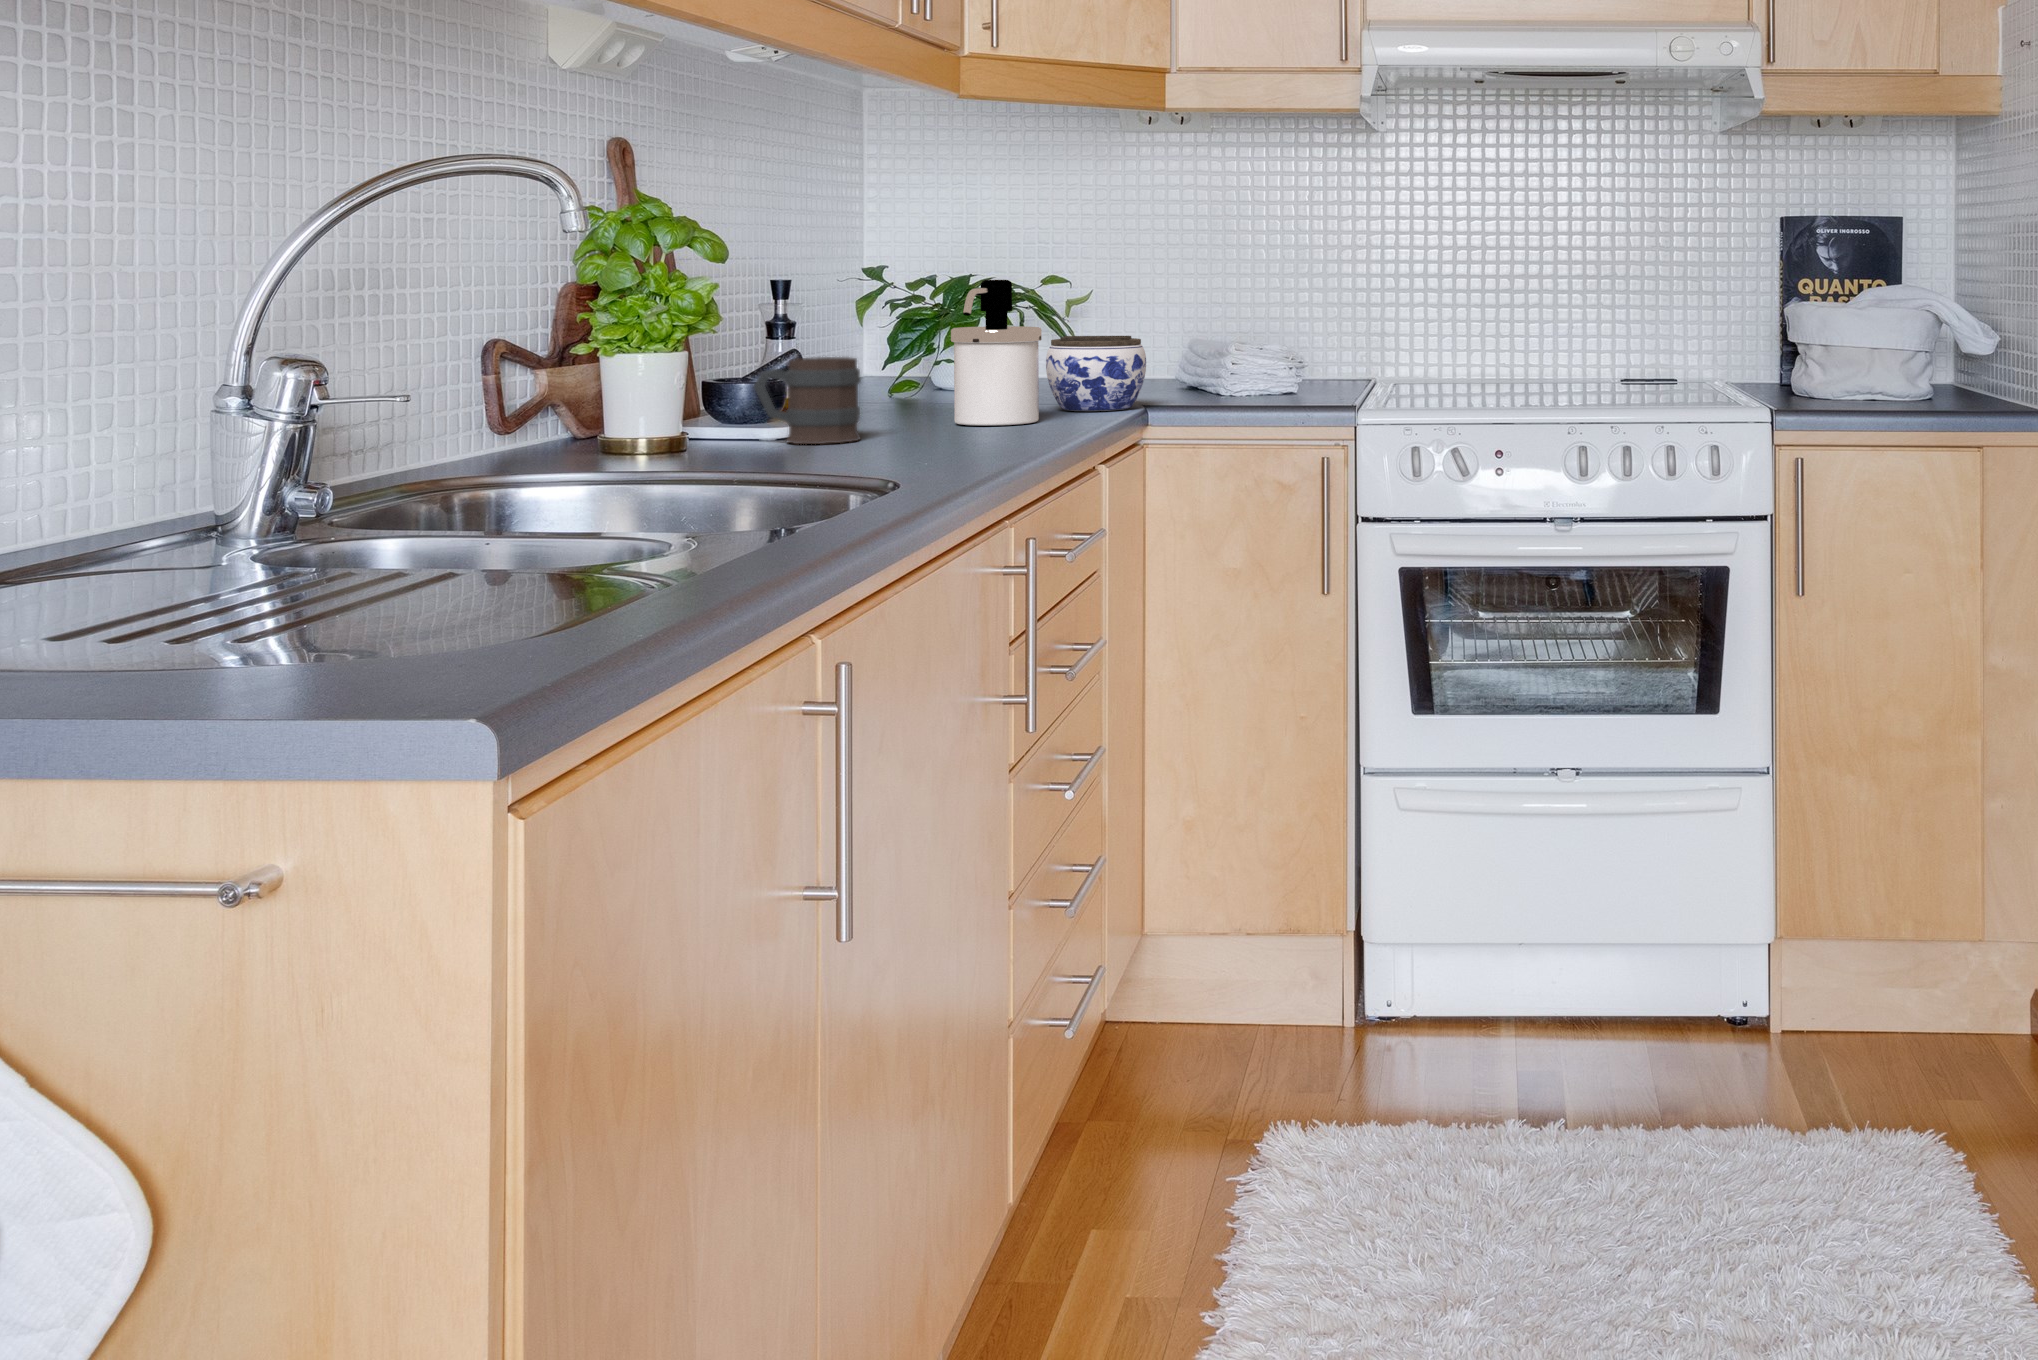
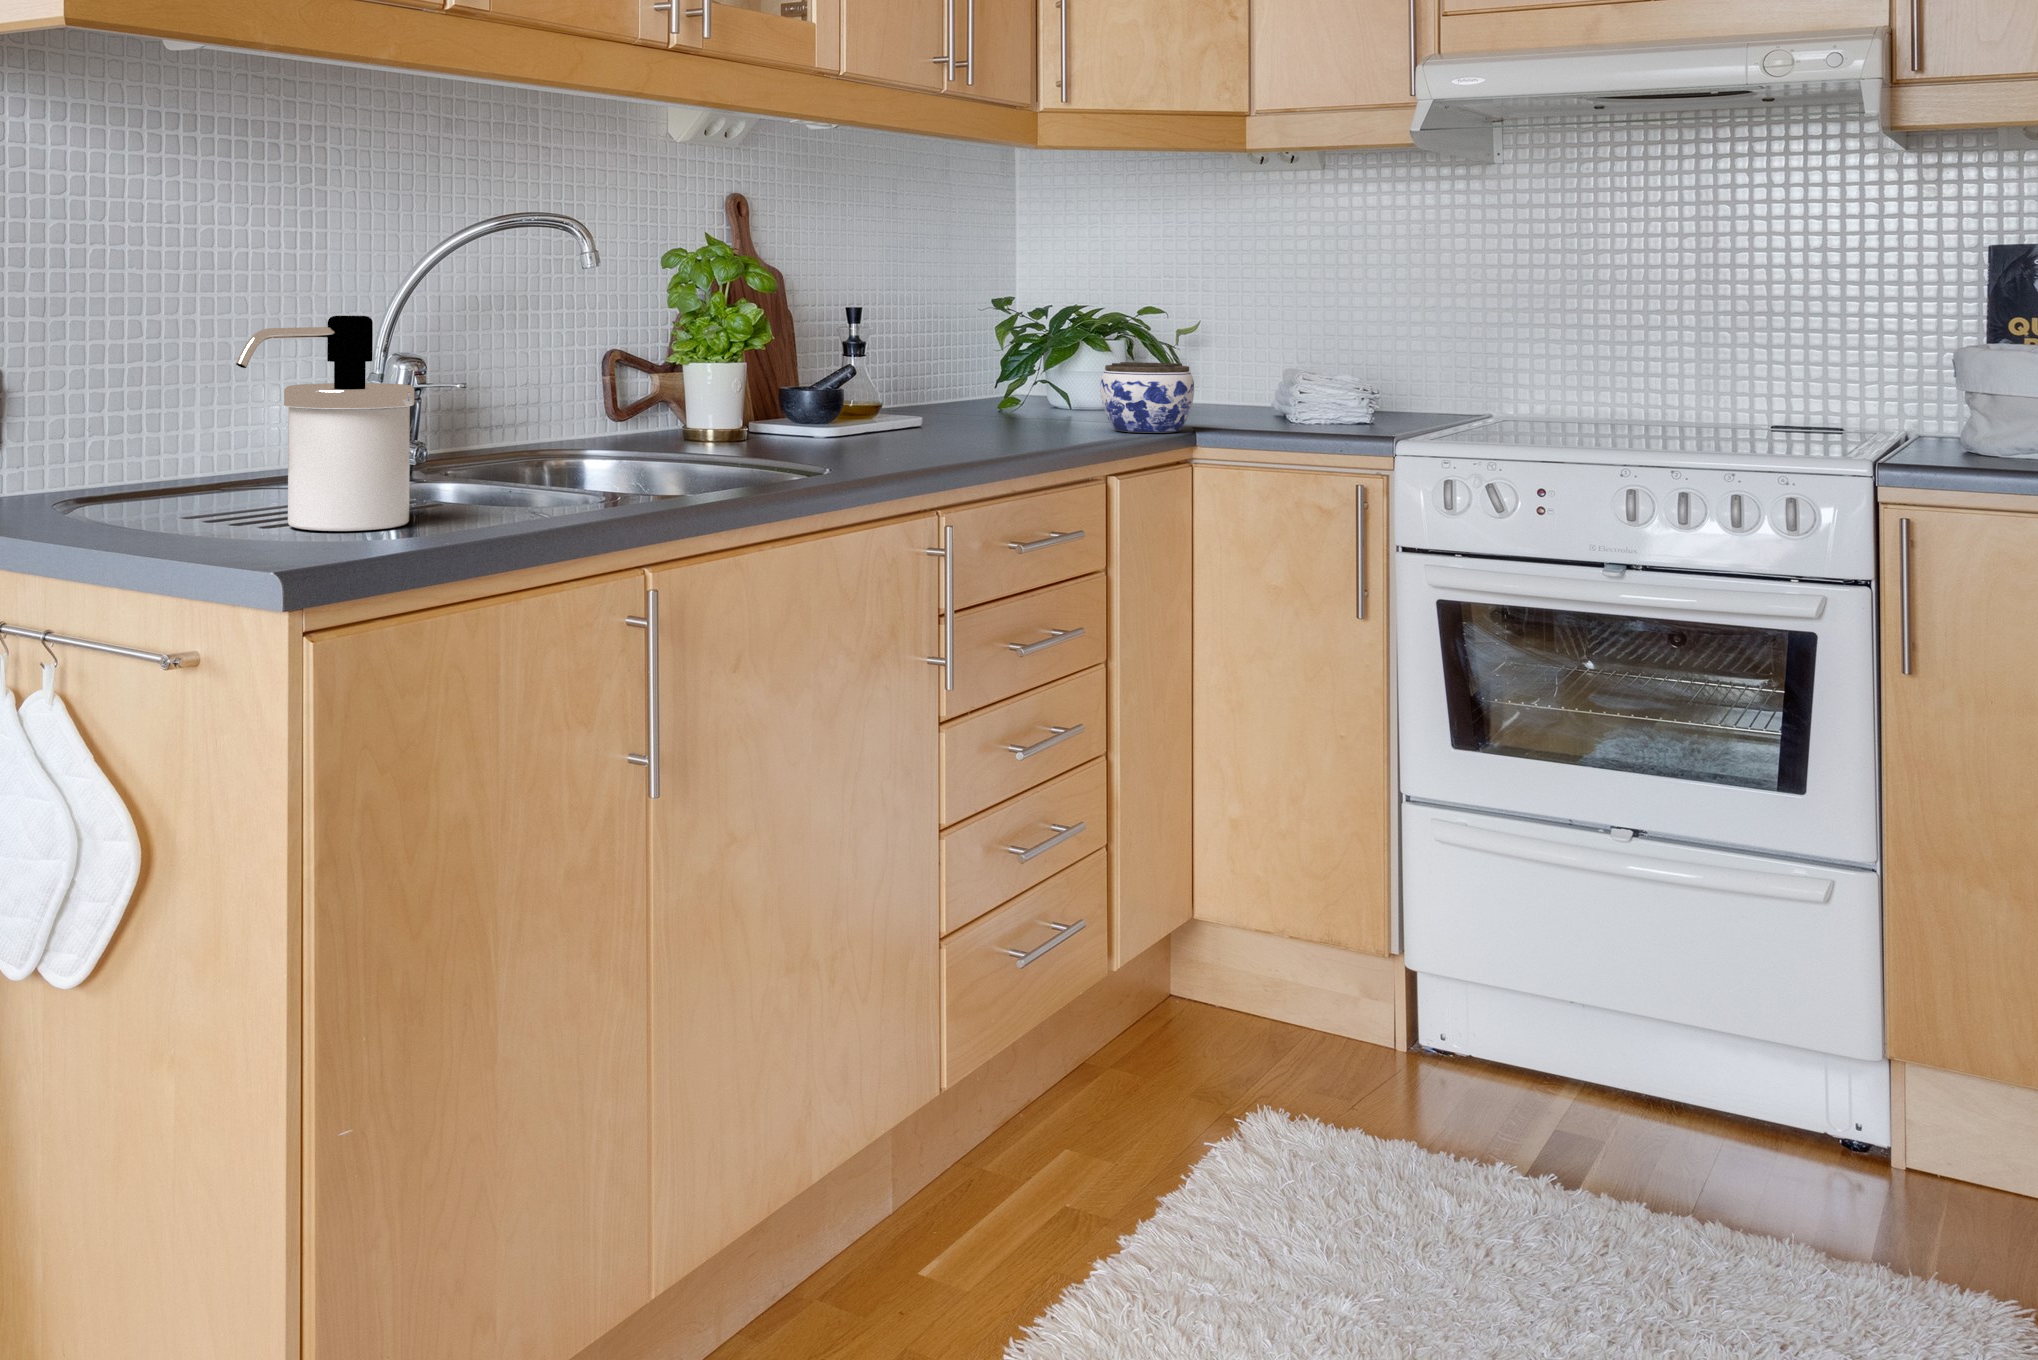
soap dispenser: present [951,280,1042,425] -> present [236,316,414,531]
mug: present [754,357,861,444] -> none [816,372,901,445]

